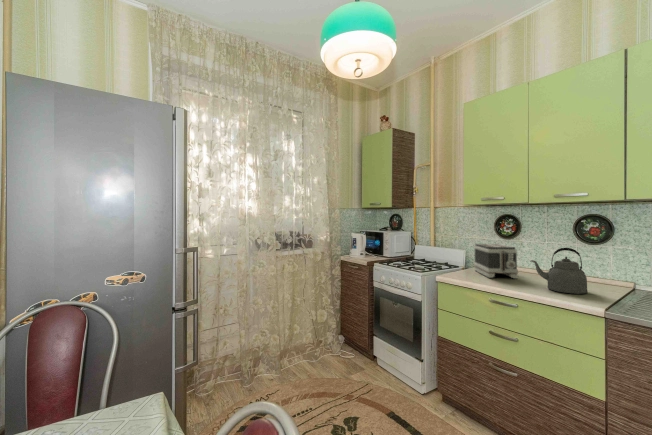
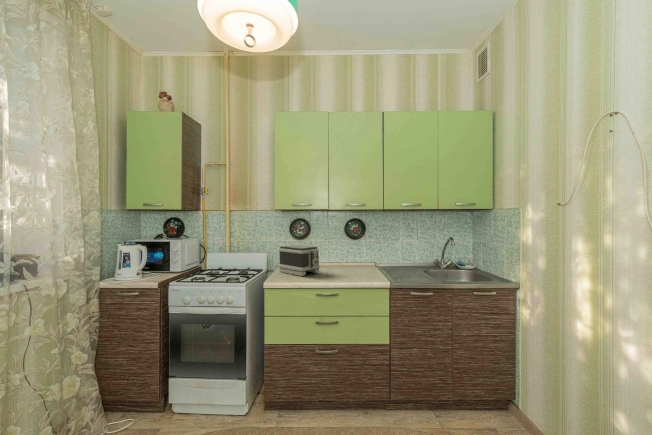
kettle: present [530,248,587,294] -> none [336,244,368,277]

